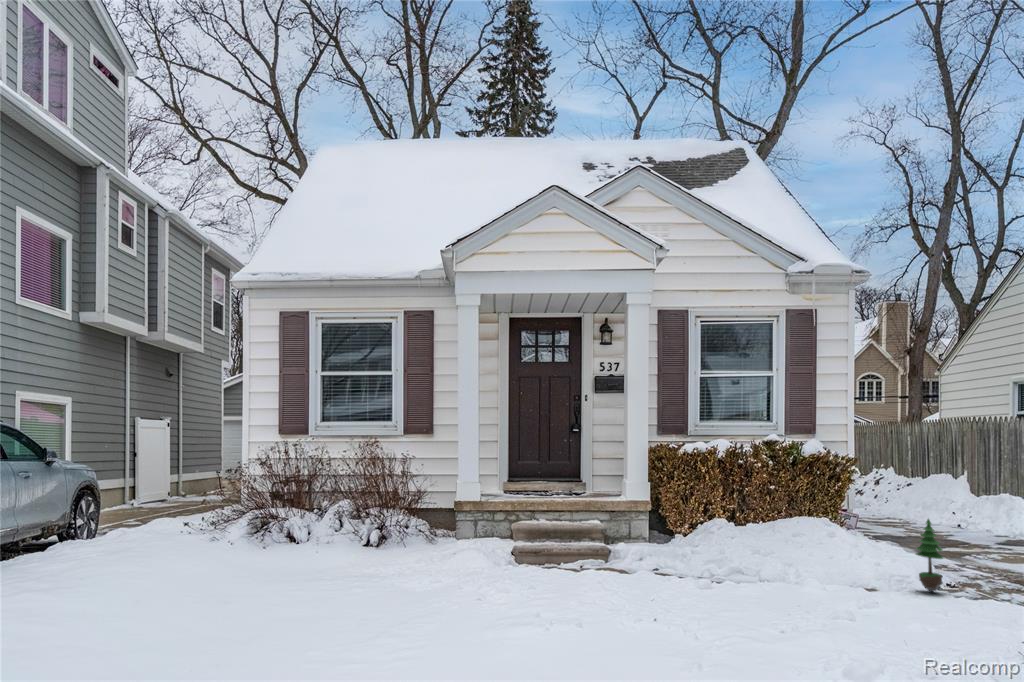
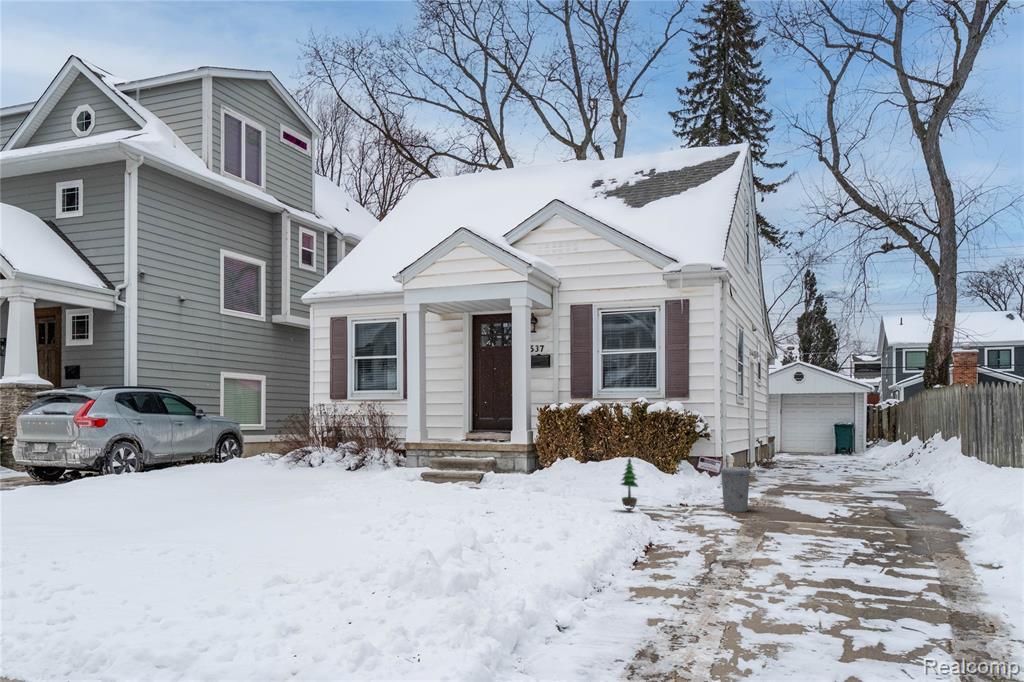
trash can: none [952,516,993,573] -> present [721,467,751,512]

